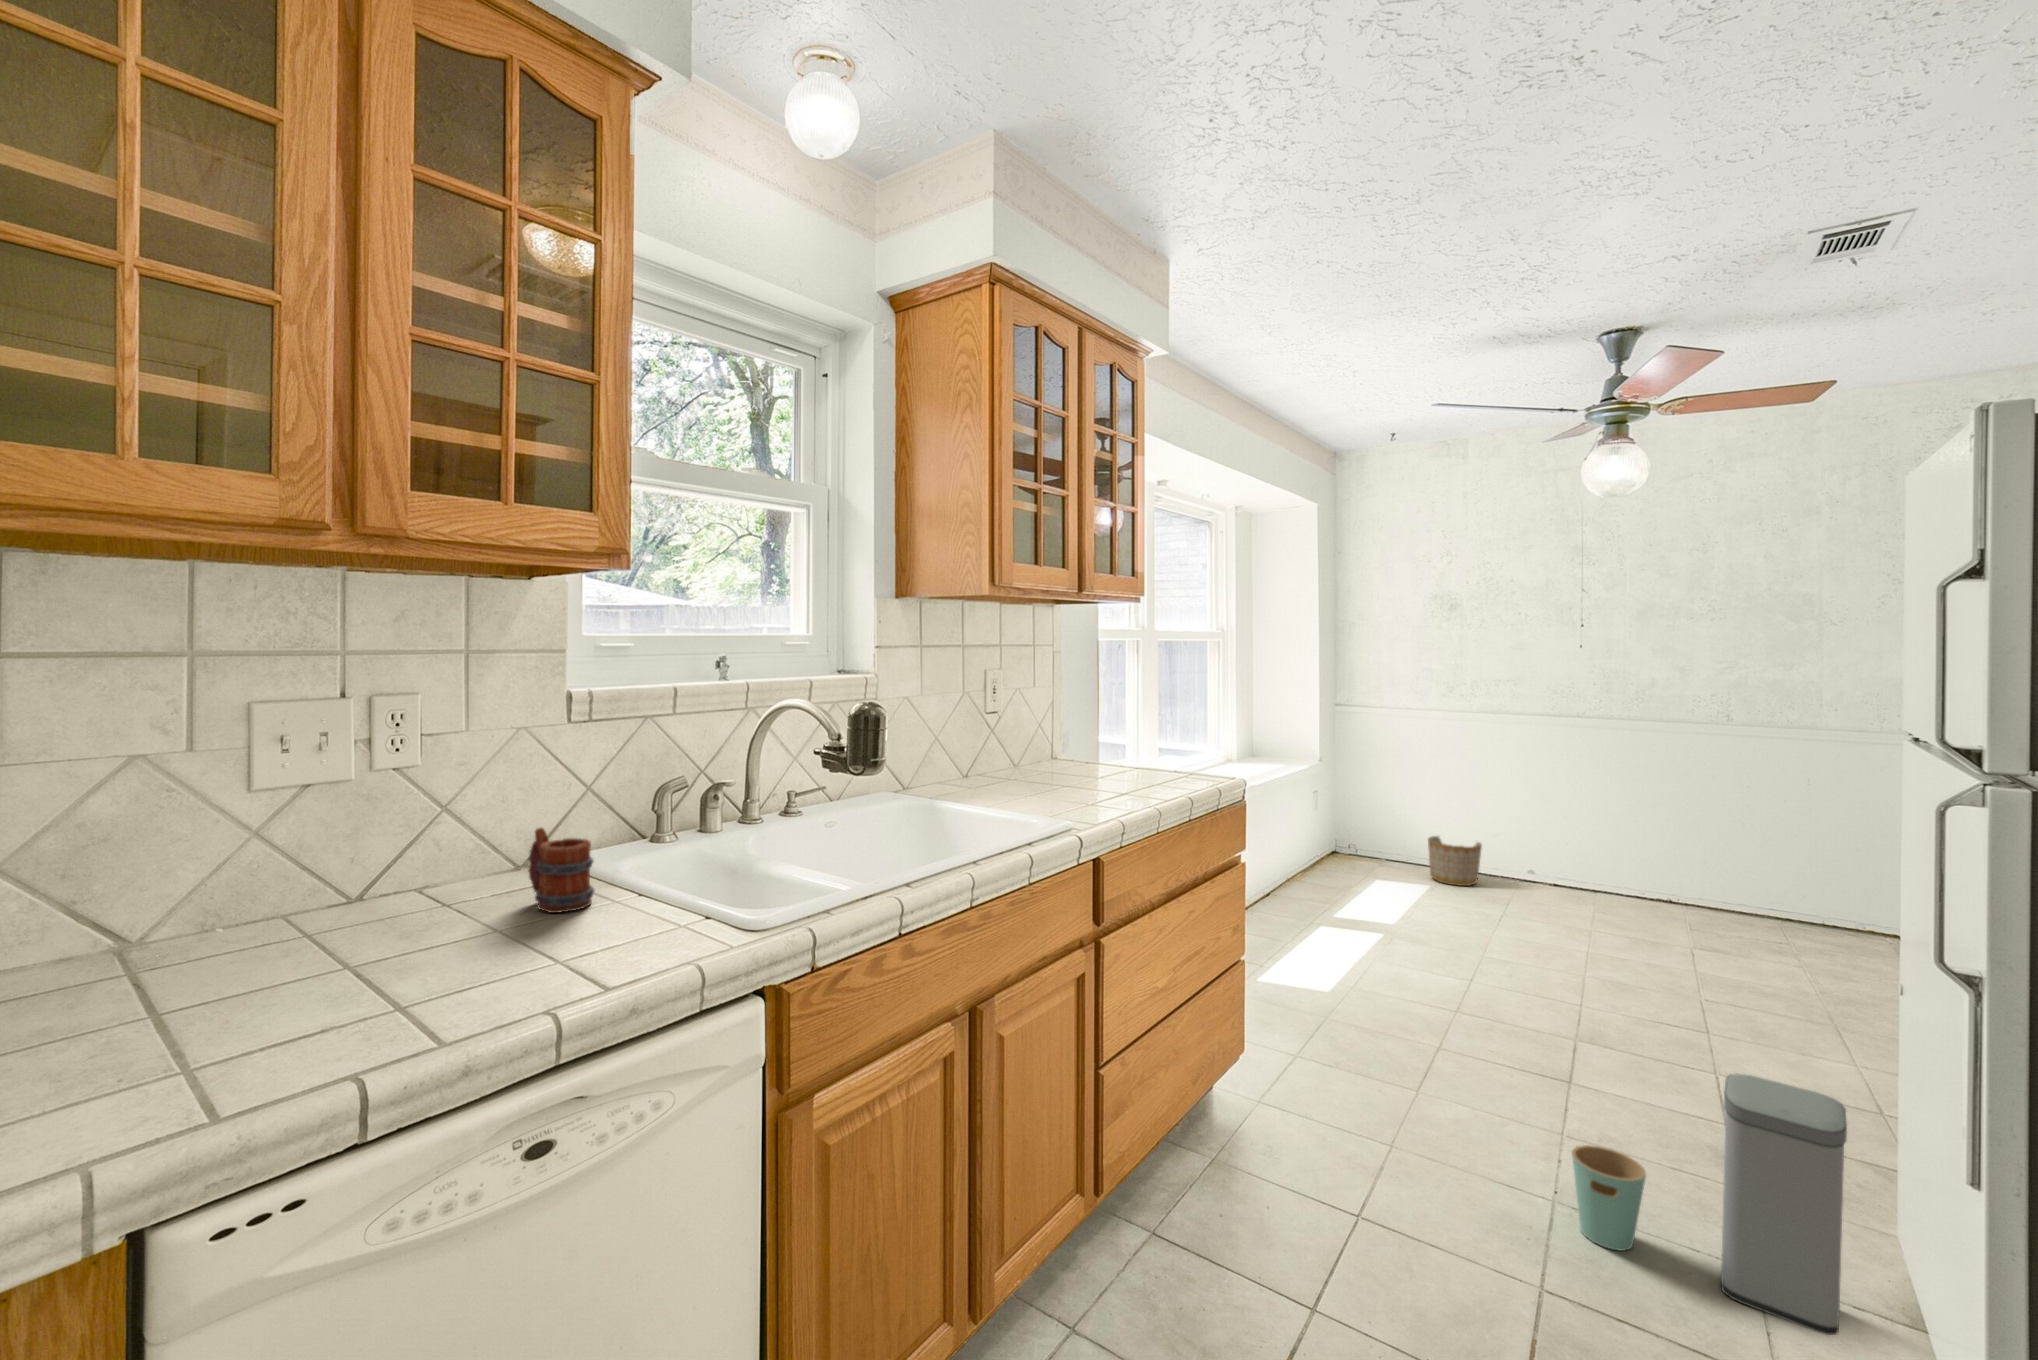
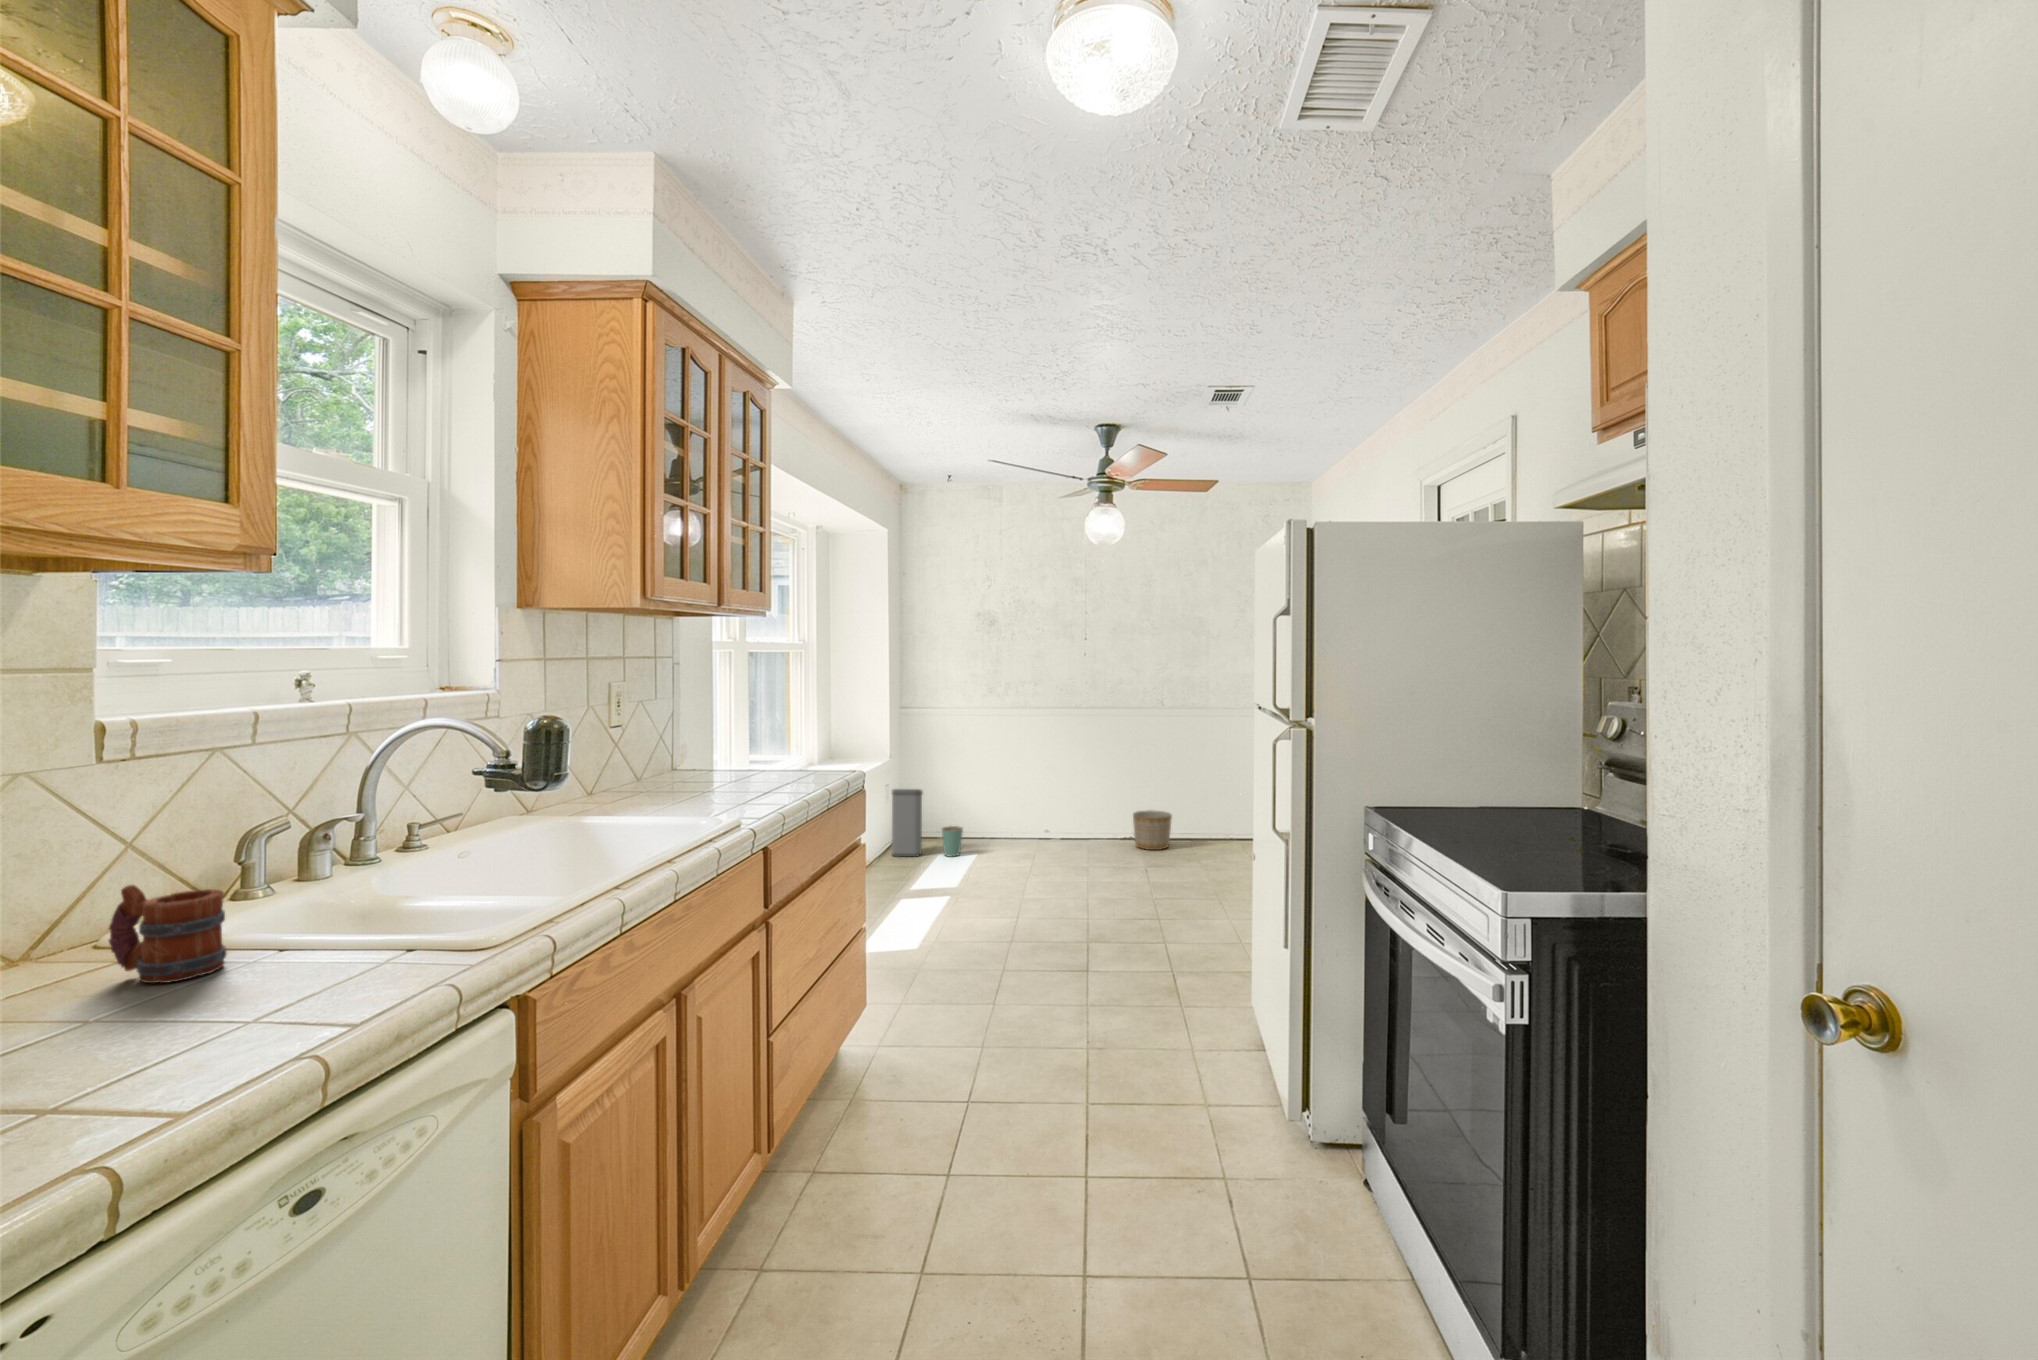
planter: present [1428,836,1482,886] -> present [1133,810,1172,850]
trash can: present [1572,1074,1847,1335] -> present [892,789,963,857]

